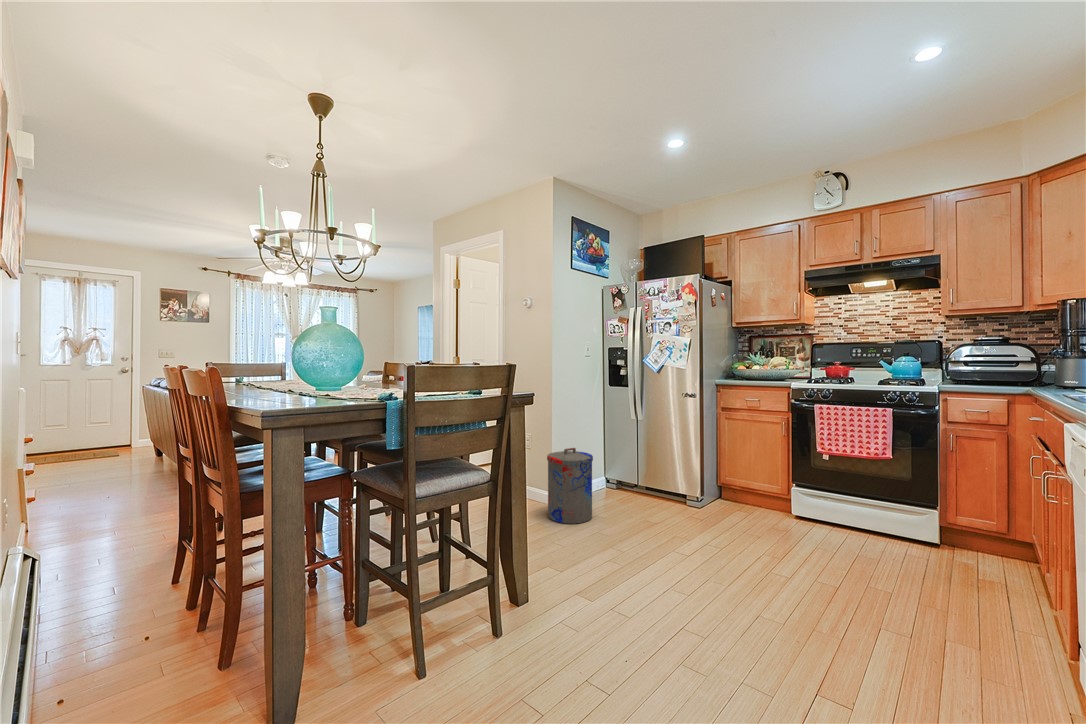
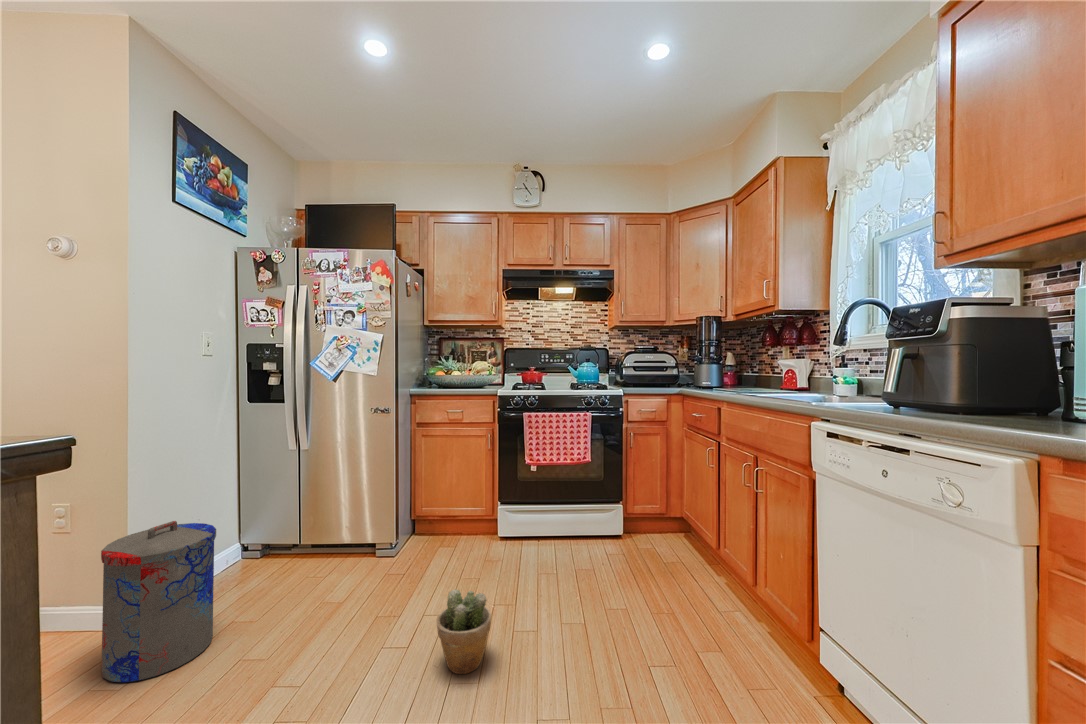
potted plant: none [712,517,751,574] -> present [437,590,491,674]

